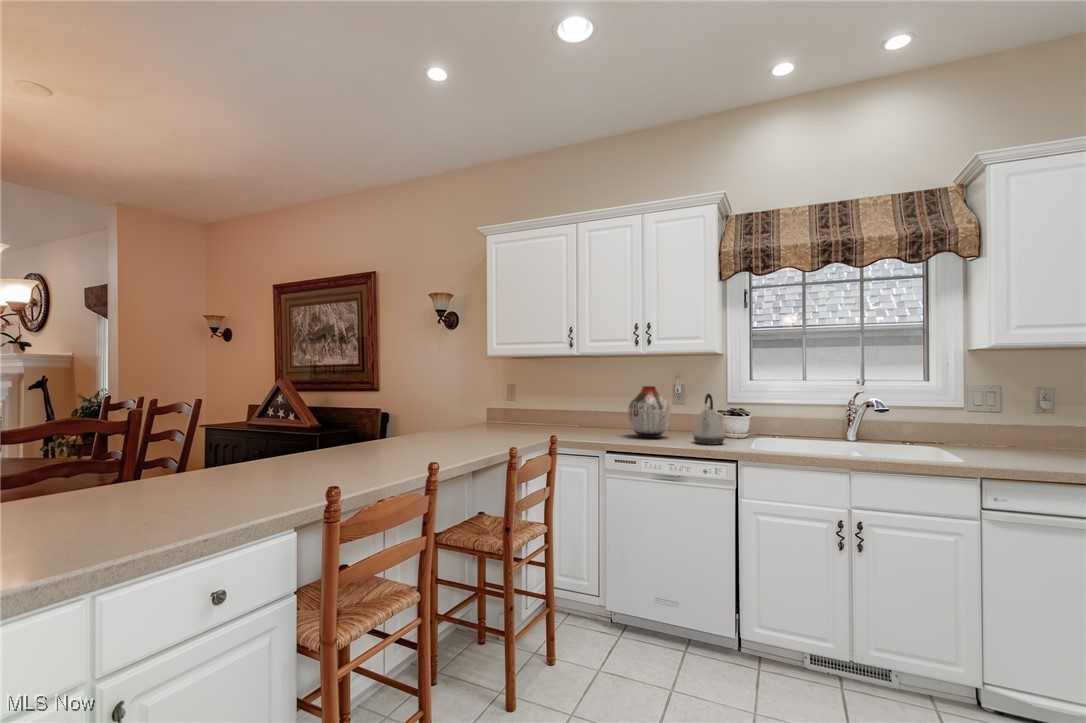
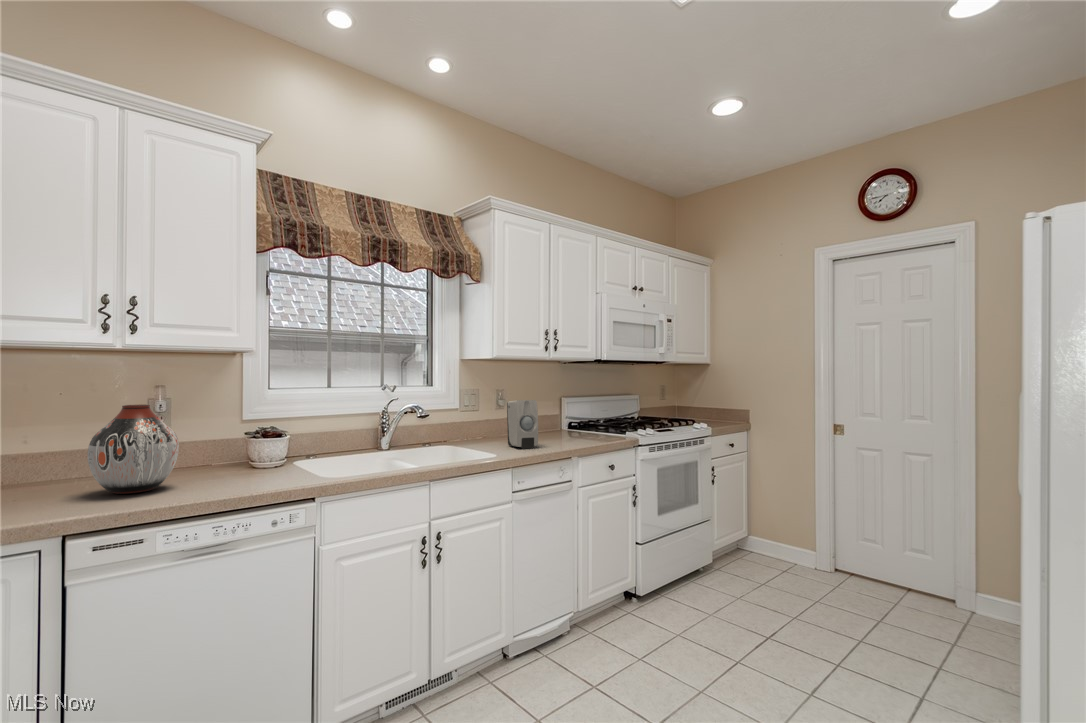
kettle: present [693,394,725,445] -> none [229,411,280,485]
soap dispenser: none [1021,401,1063,466] -> present [507,400,538,449]

